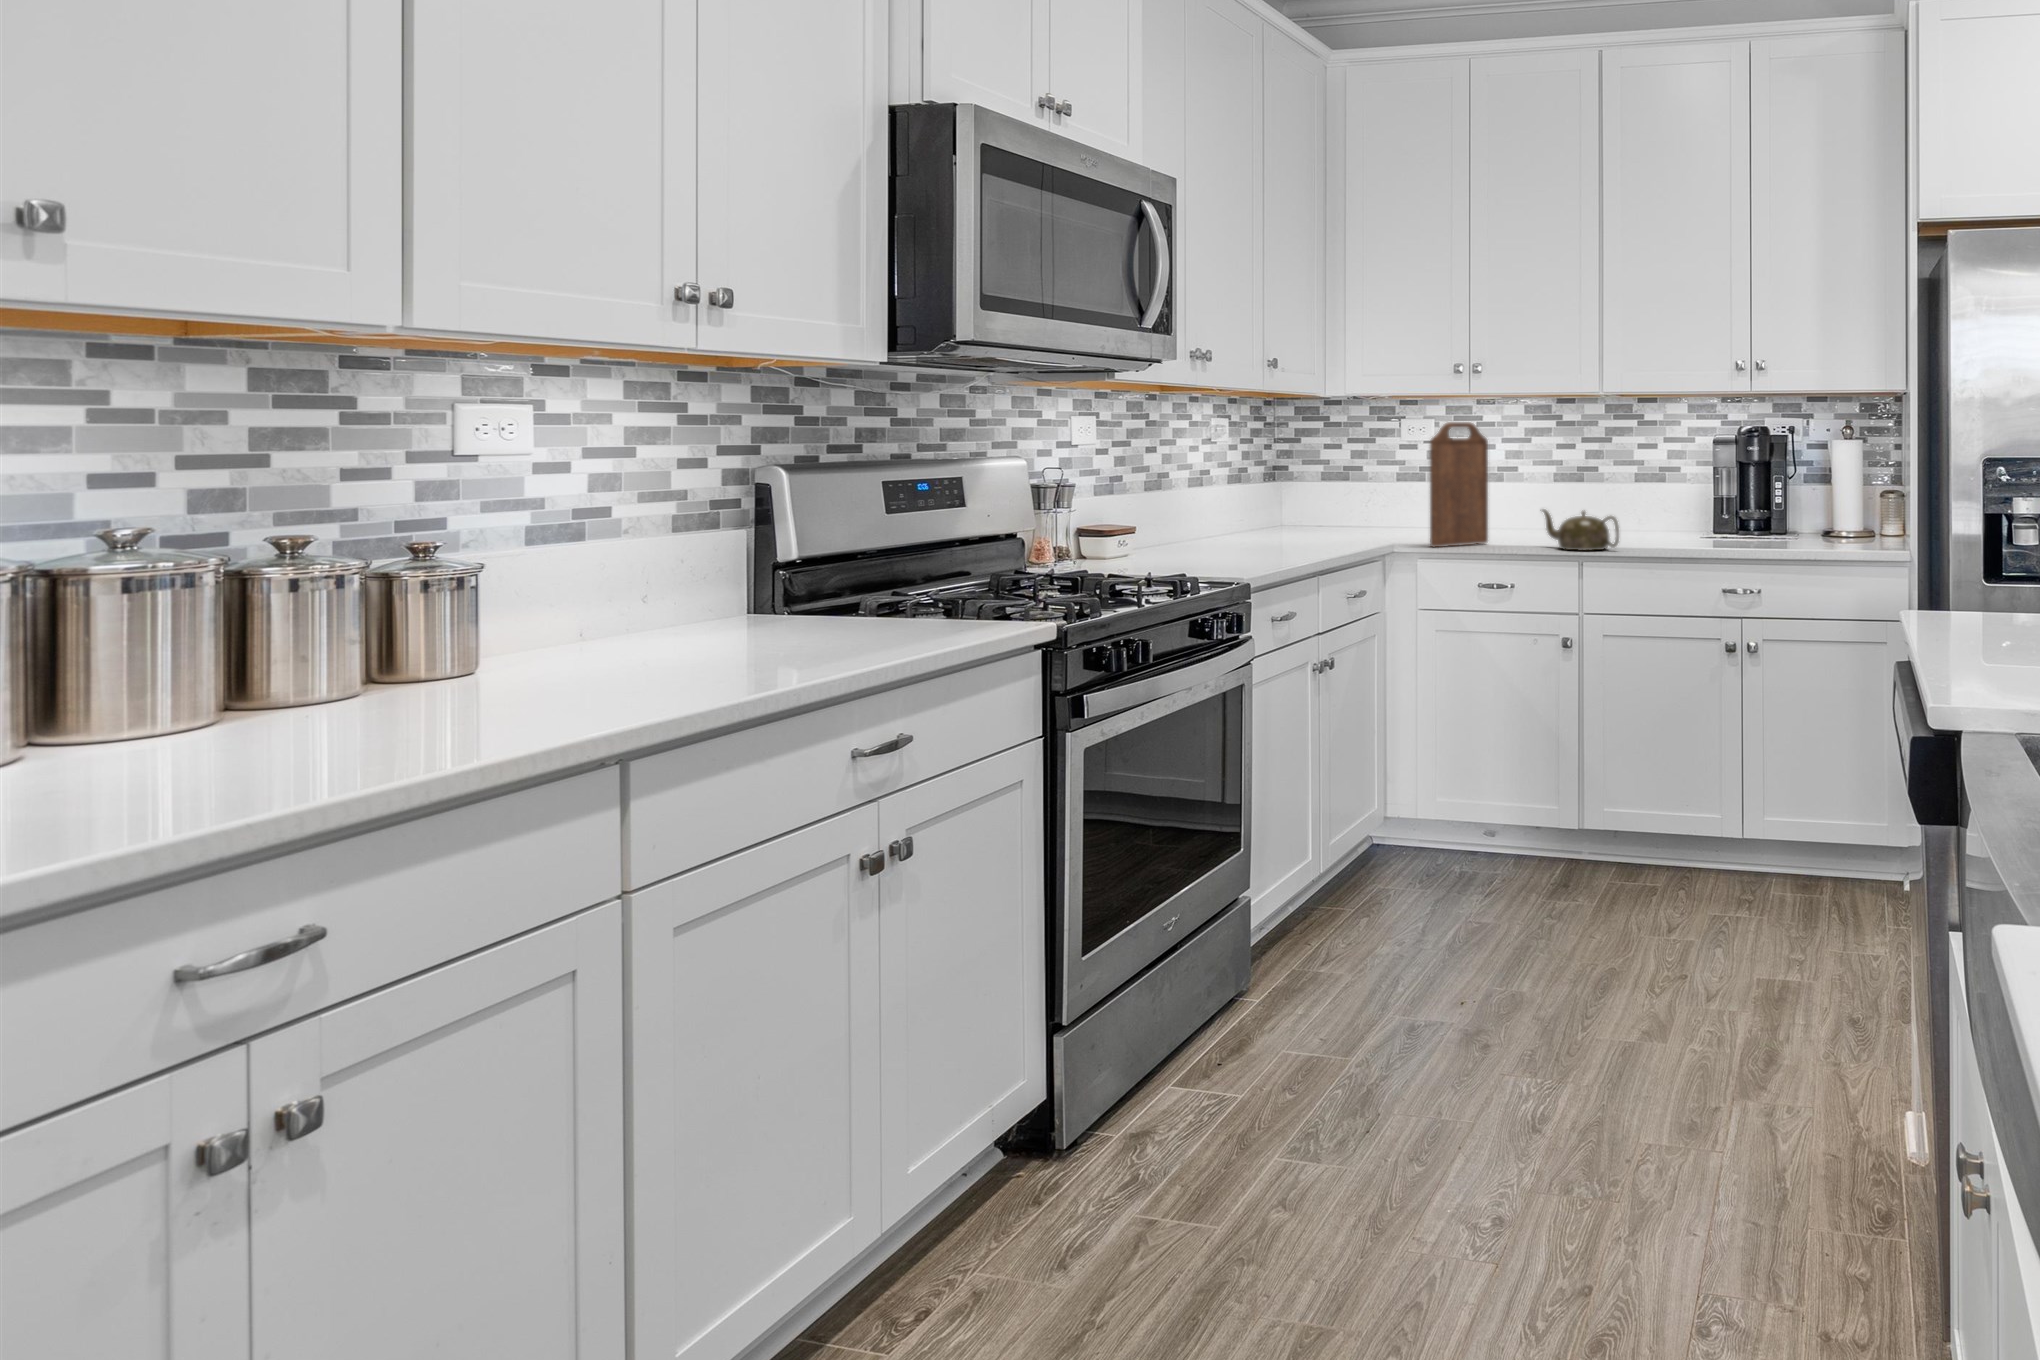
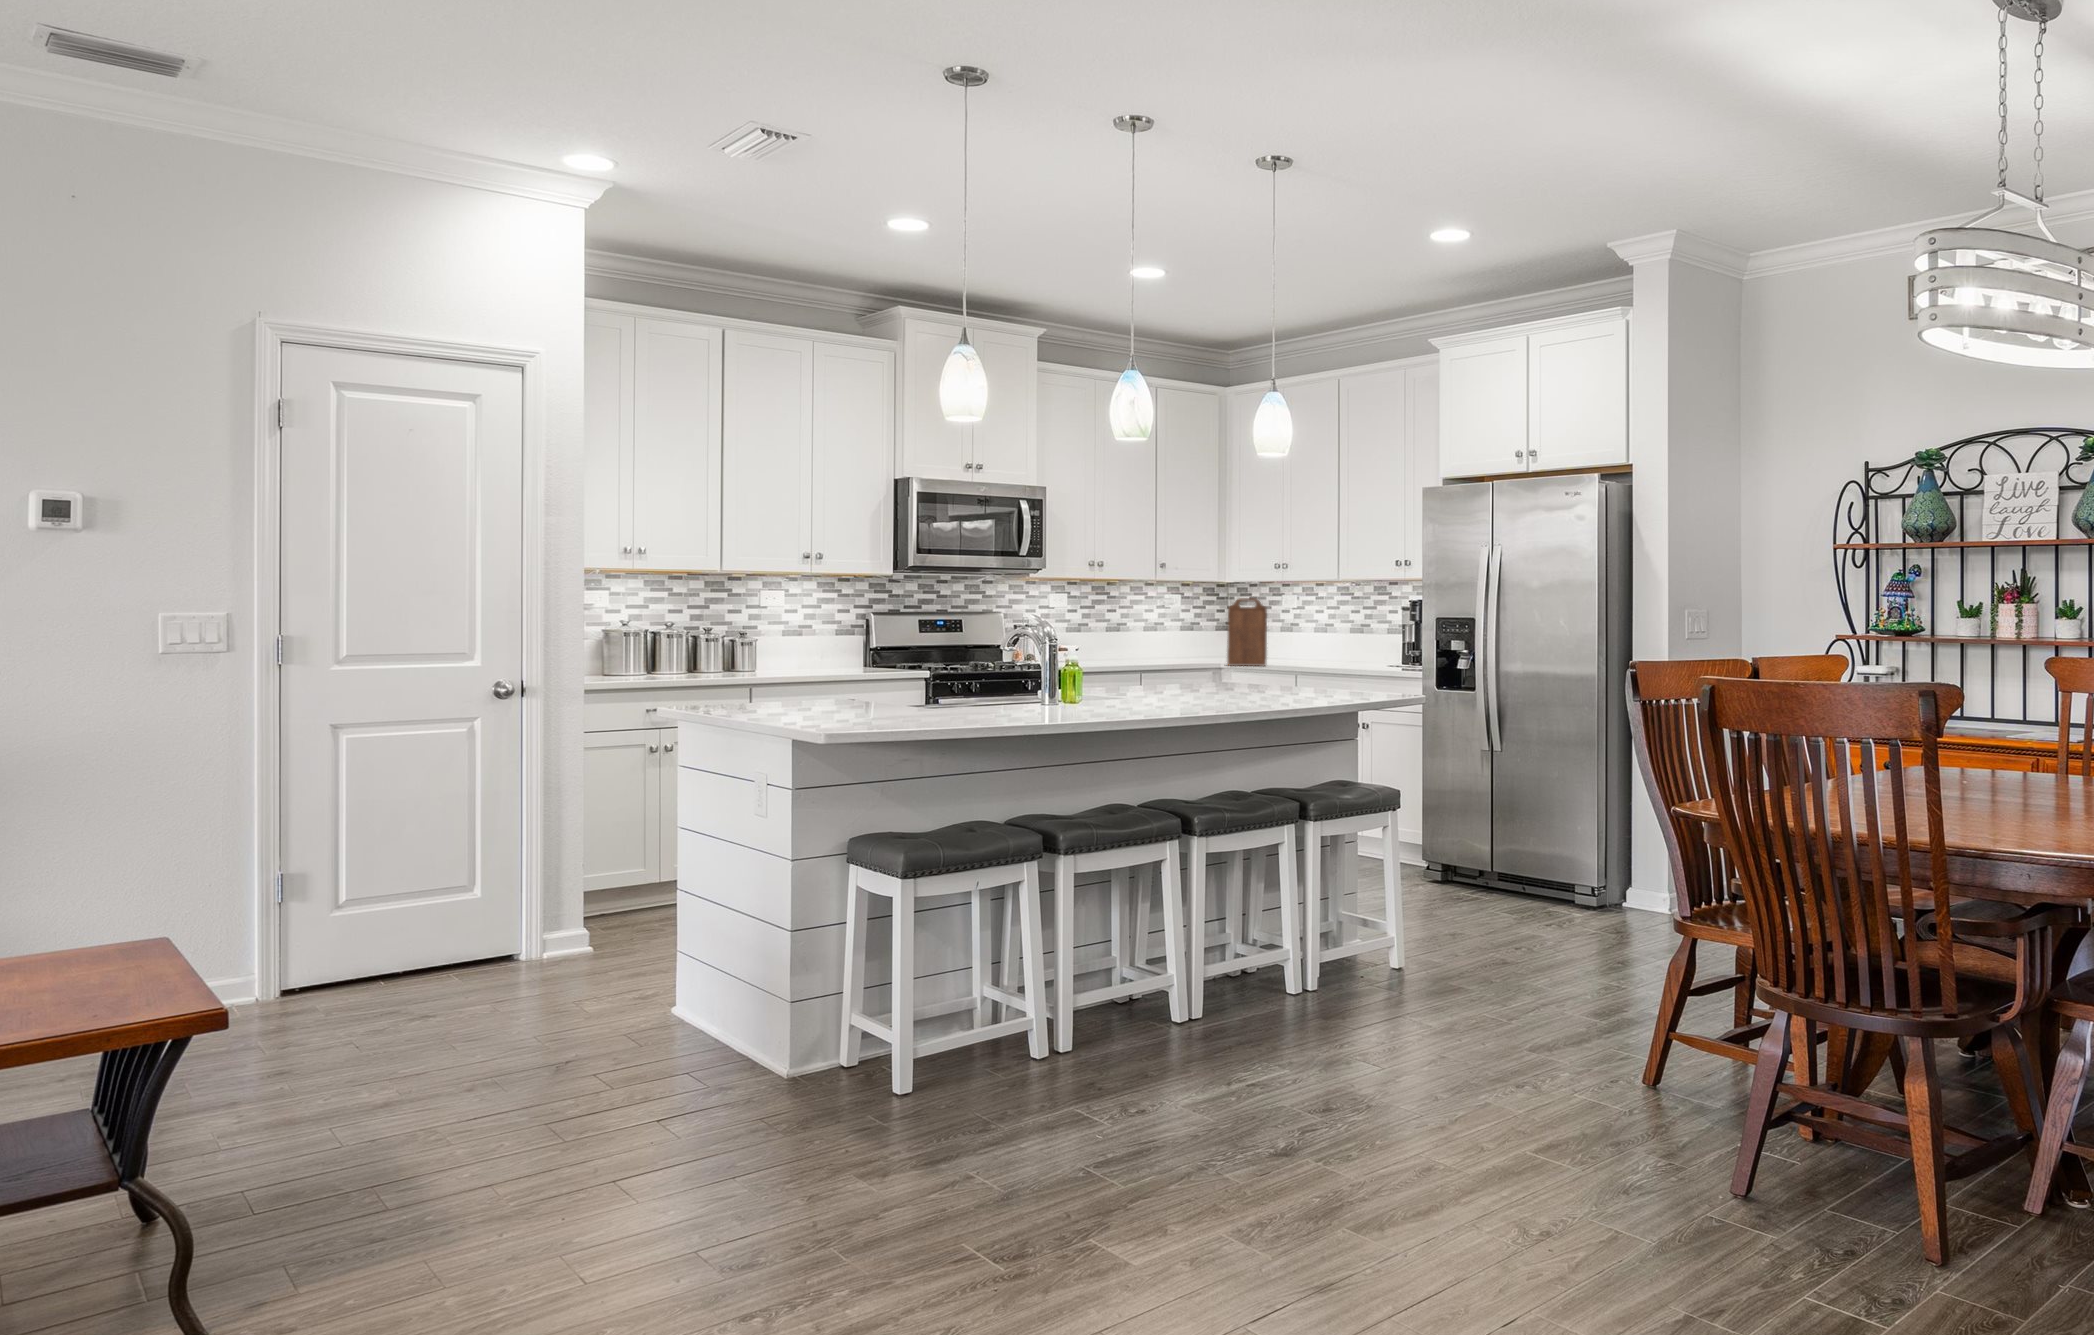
teapot: present [1542,509,1619,550] -> none [1280,647,1309,670]

